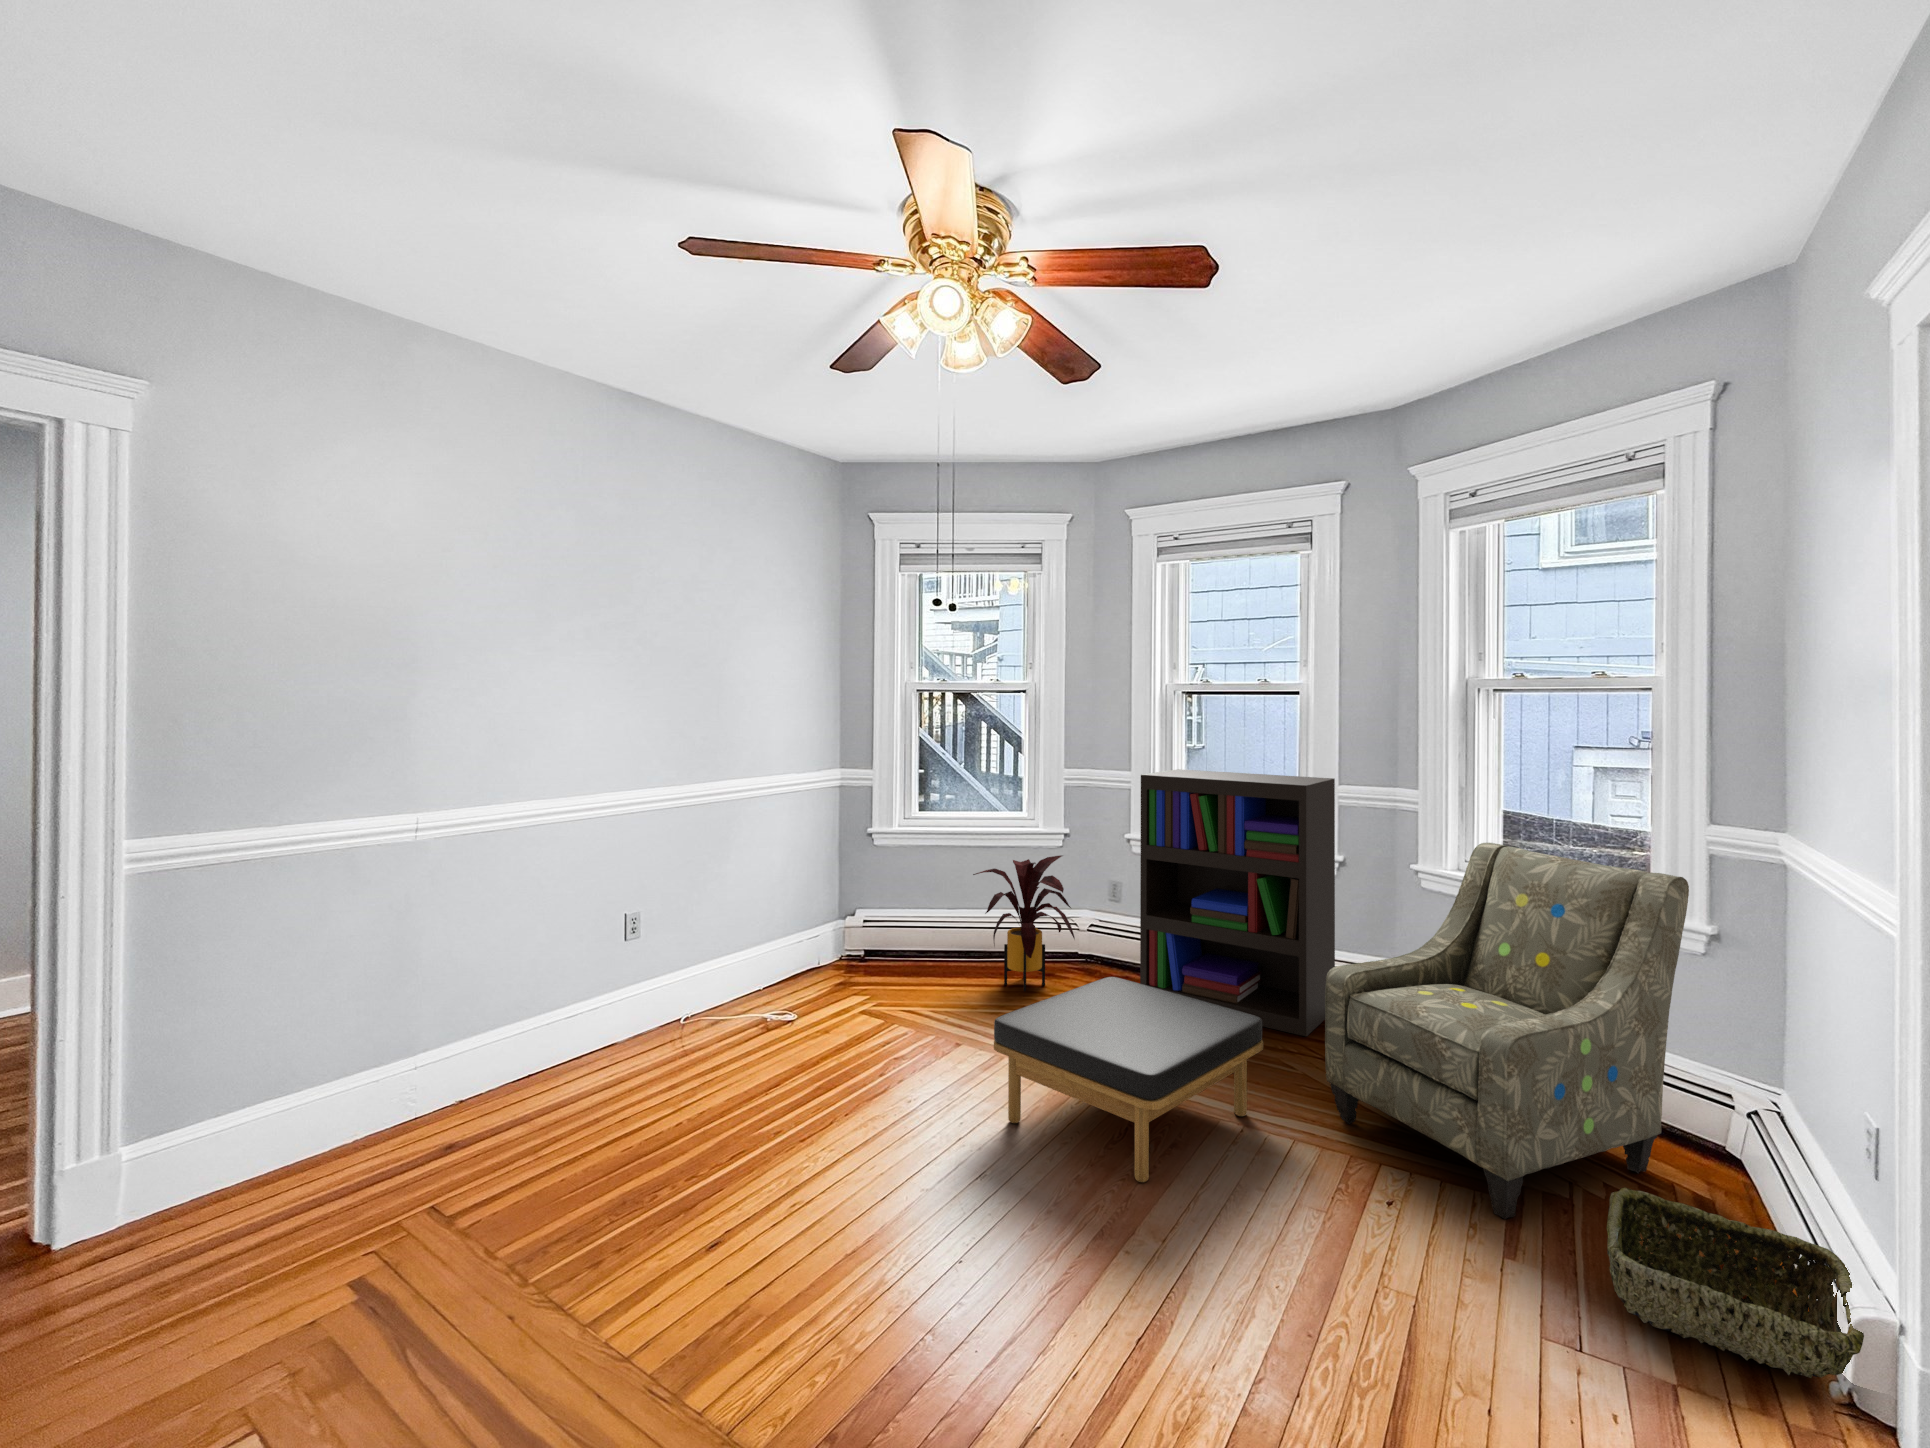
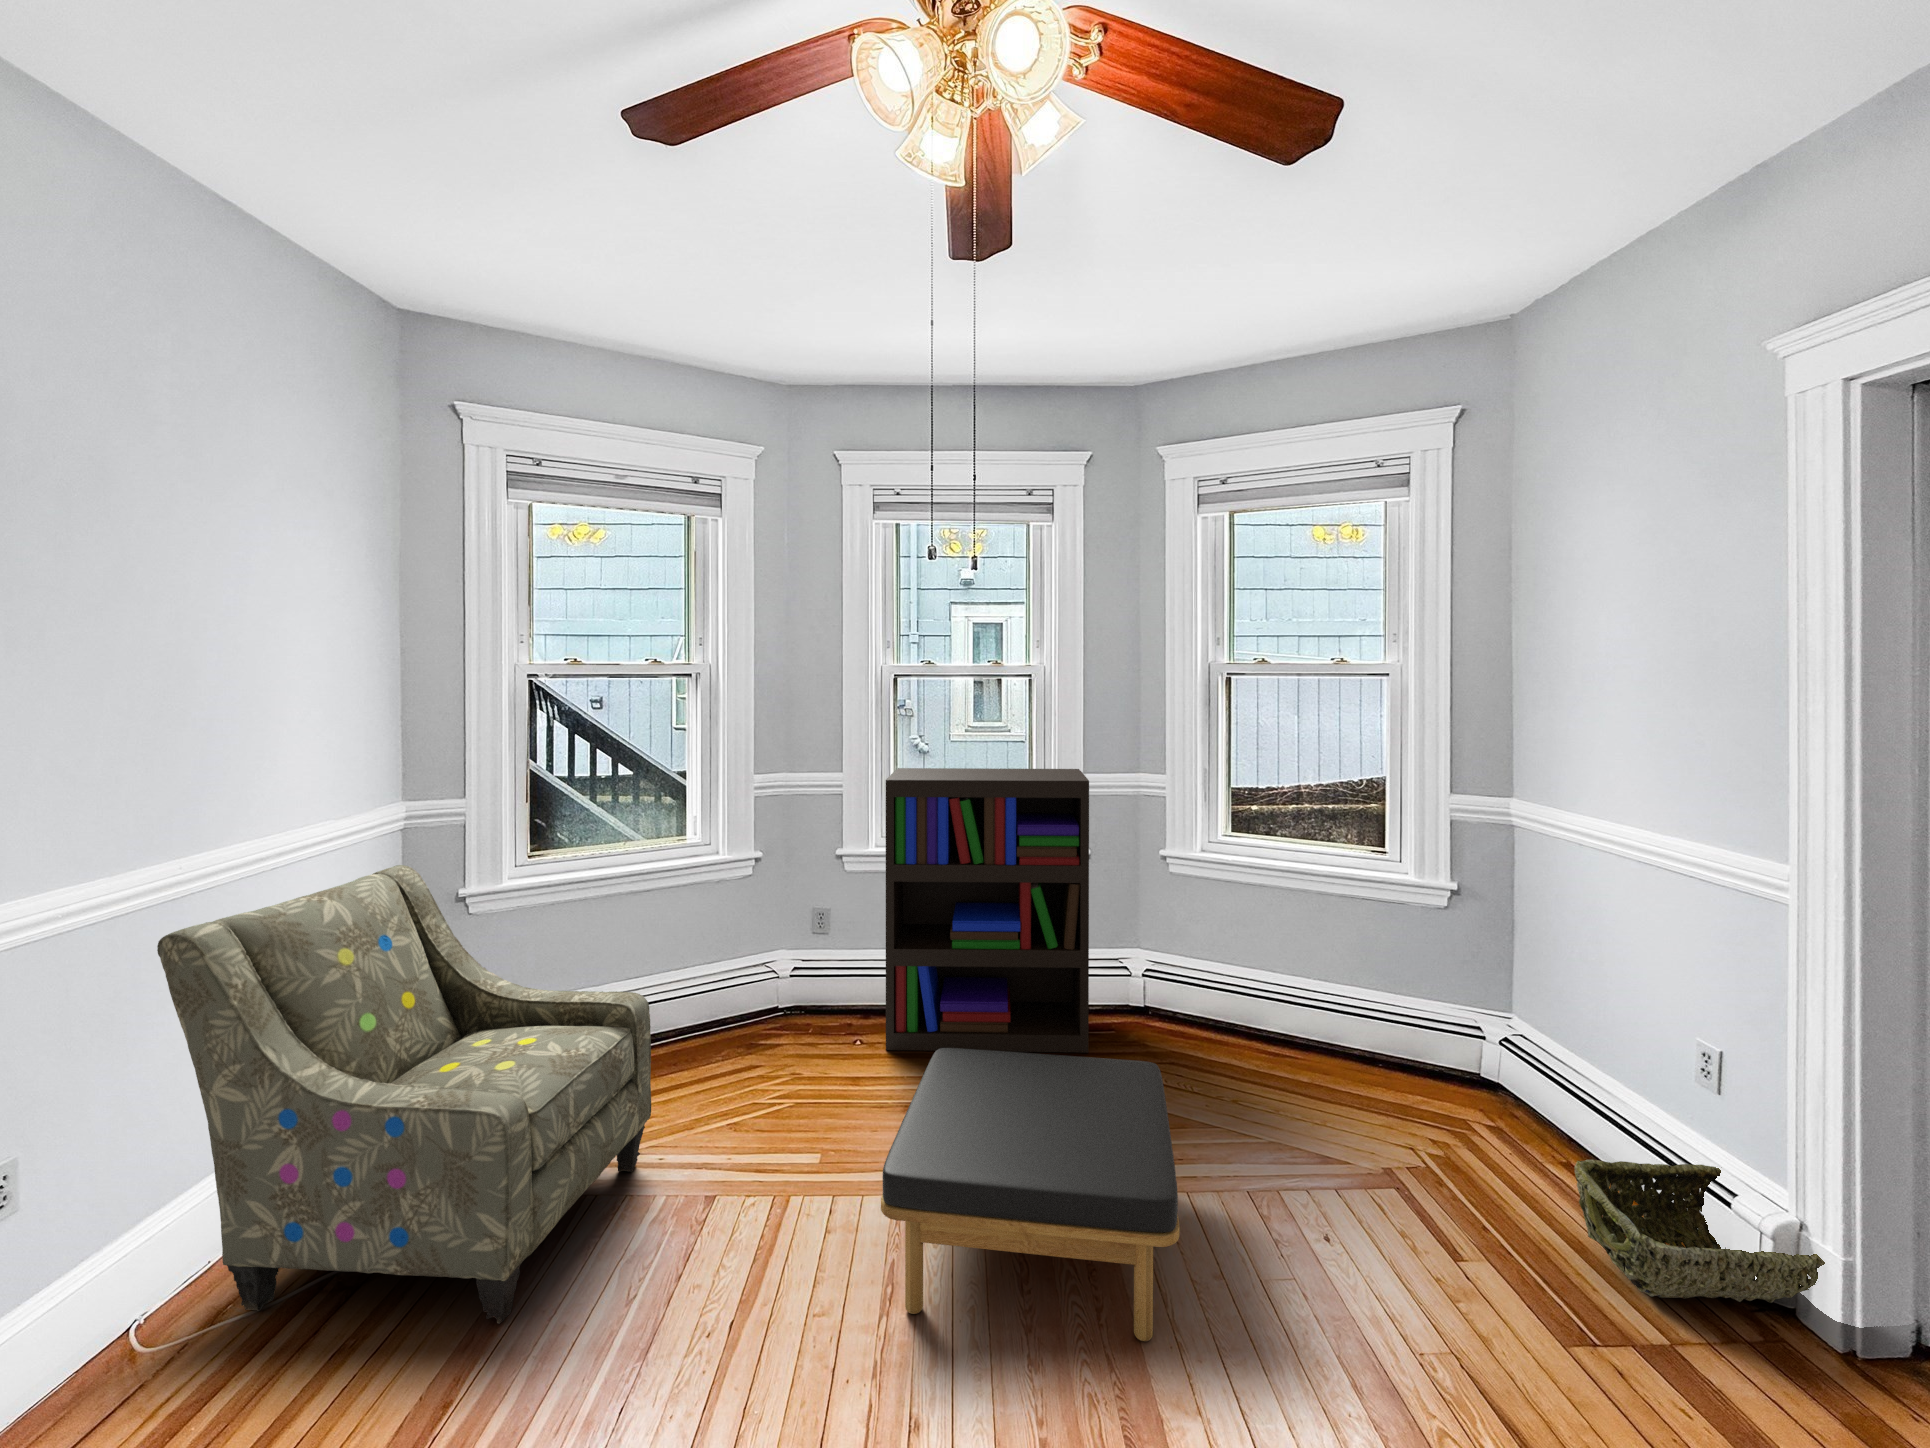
armchair: present [1325,843,1689,1219] -> present [157,865,651,1324]
house plant: present [973,855,1075,991] -> none [651,888,809,1080]

